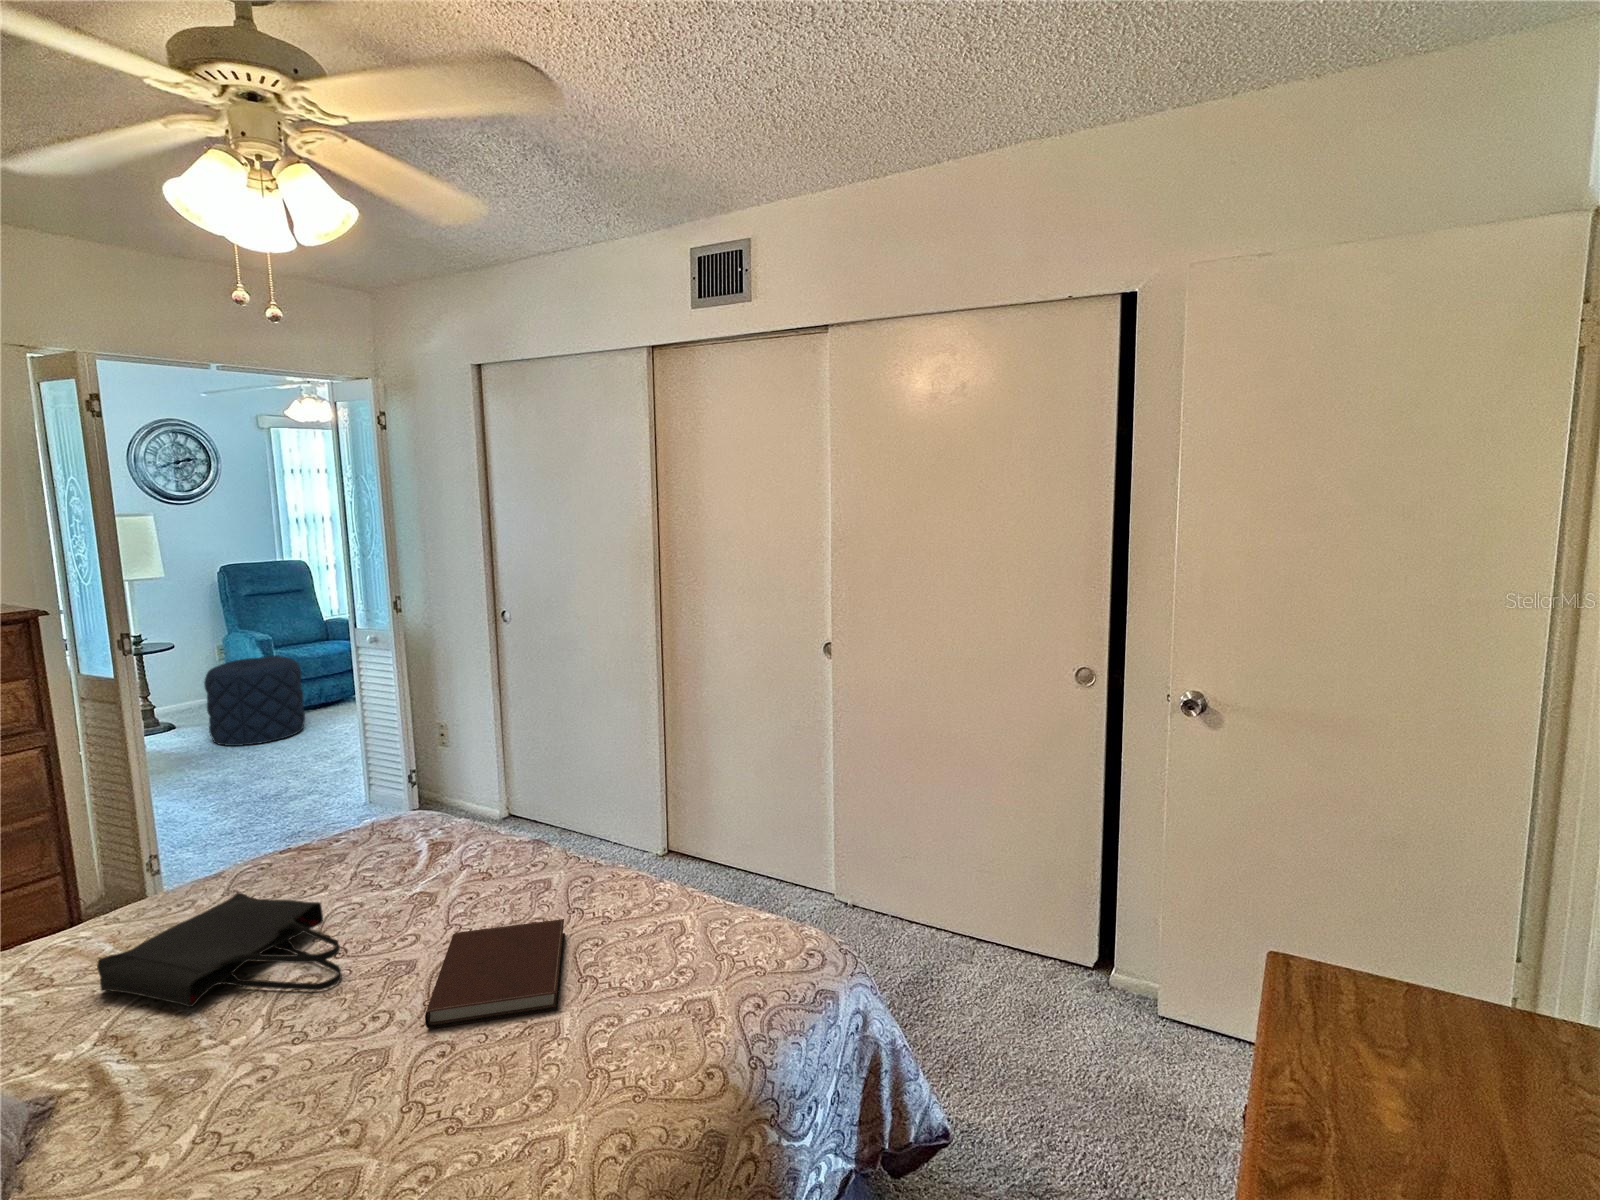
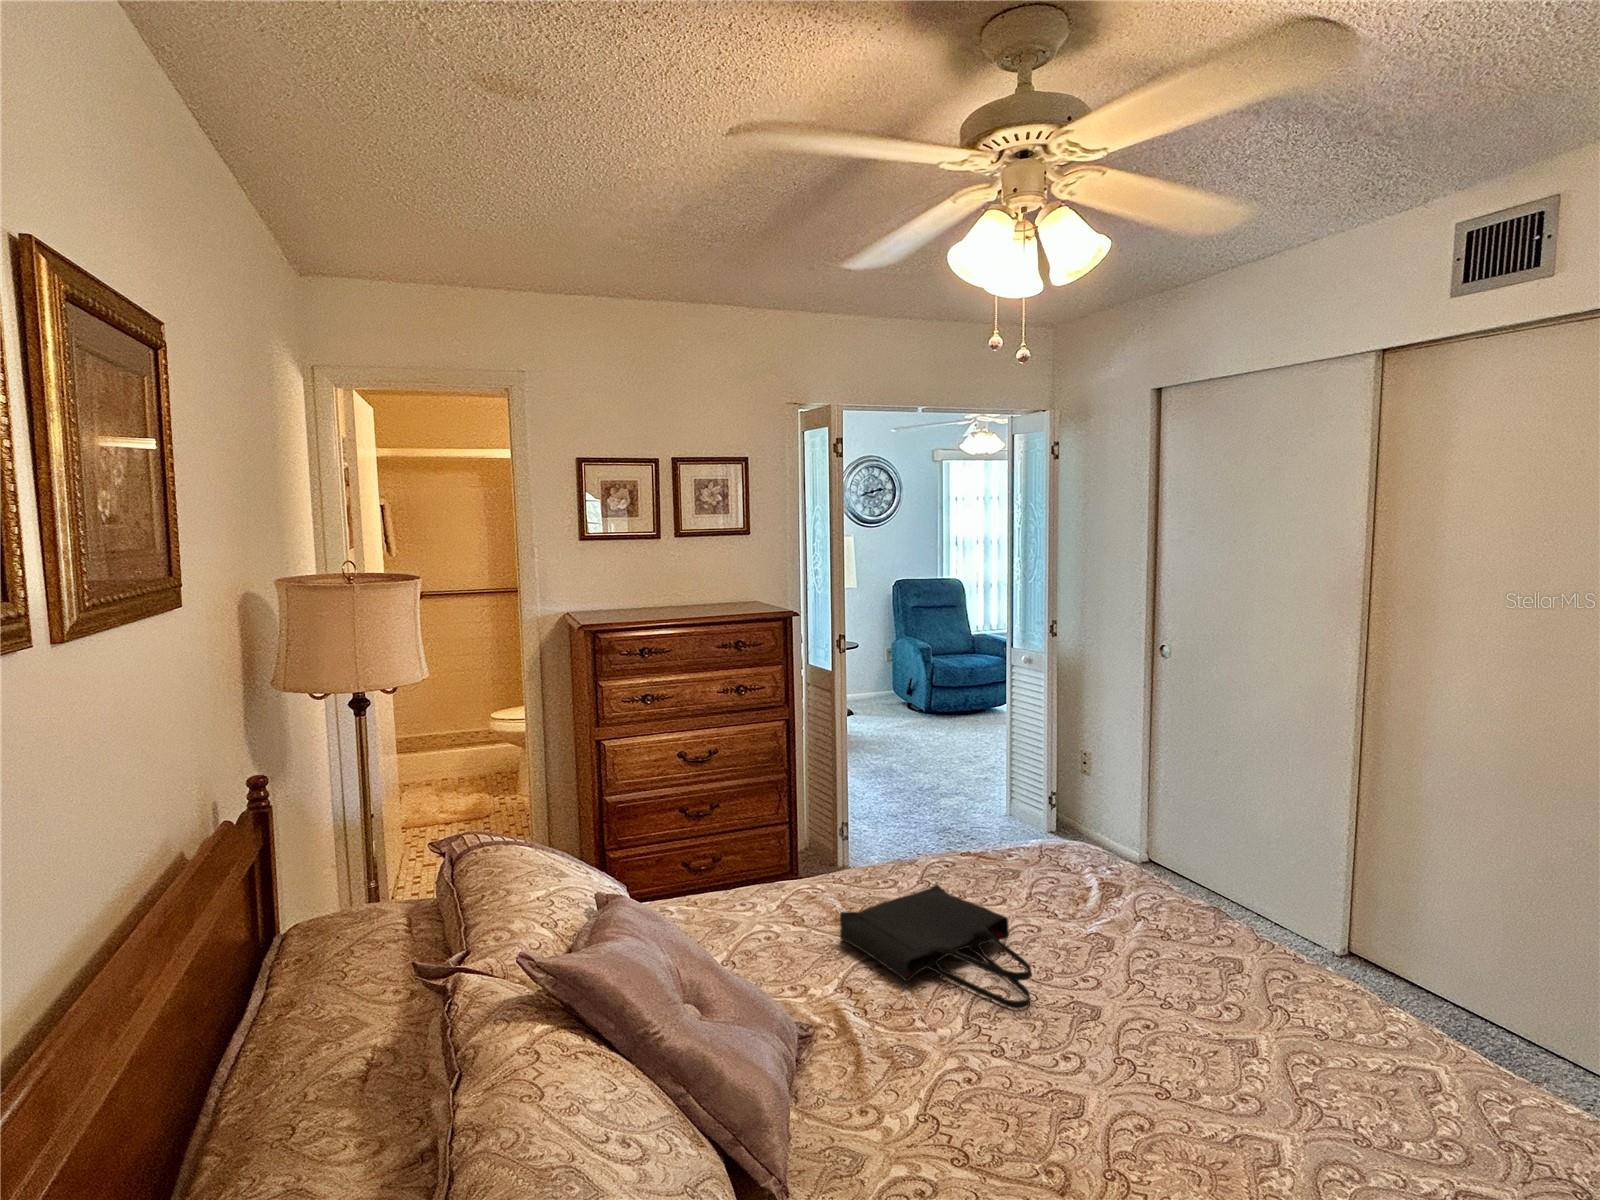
pouf: present [204,656,305,746] -> none [880,662,953,738]
notebook: present [425,919,565,1028] -> none [1123,997,1280,1142]

